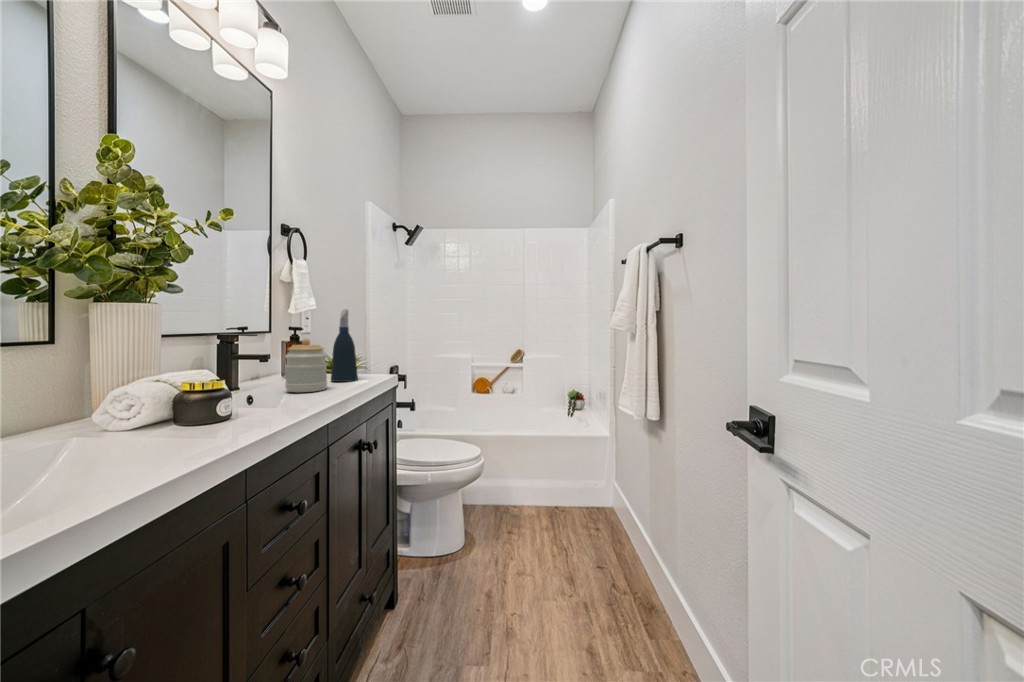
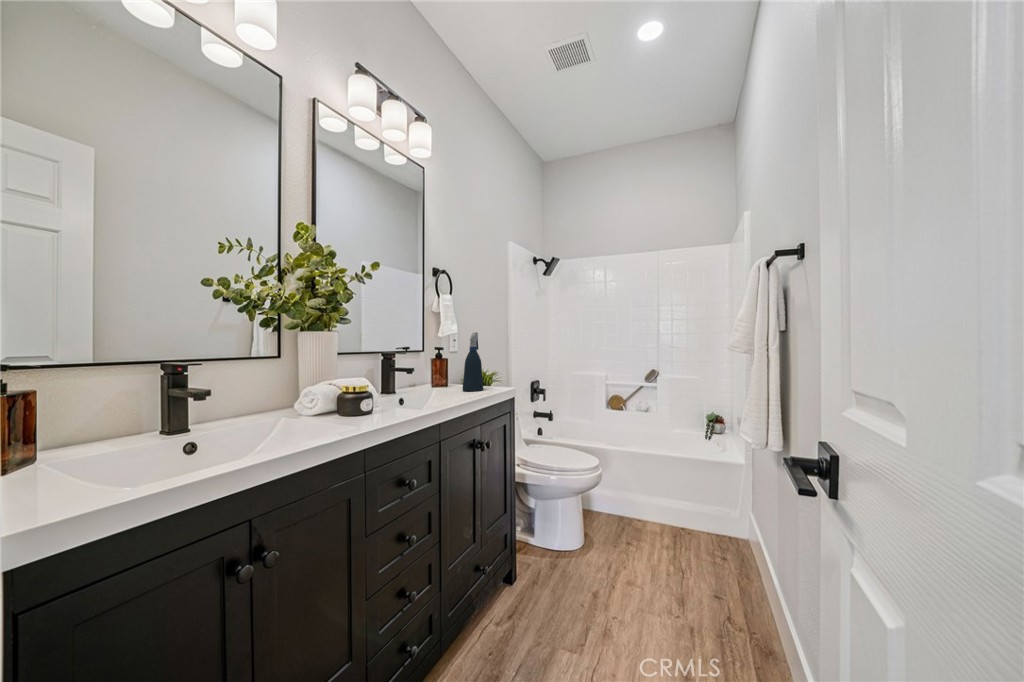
jar: present [285,338,327,392] -> none [424,356,455,398]

